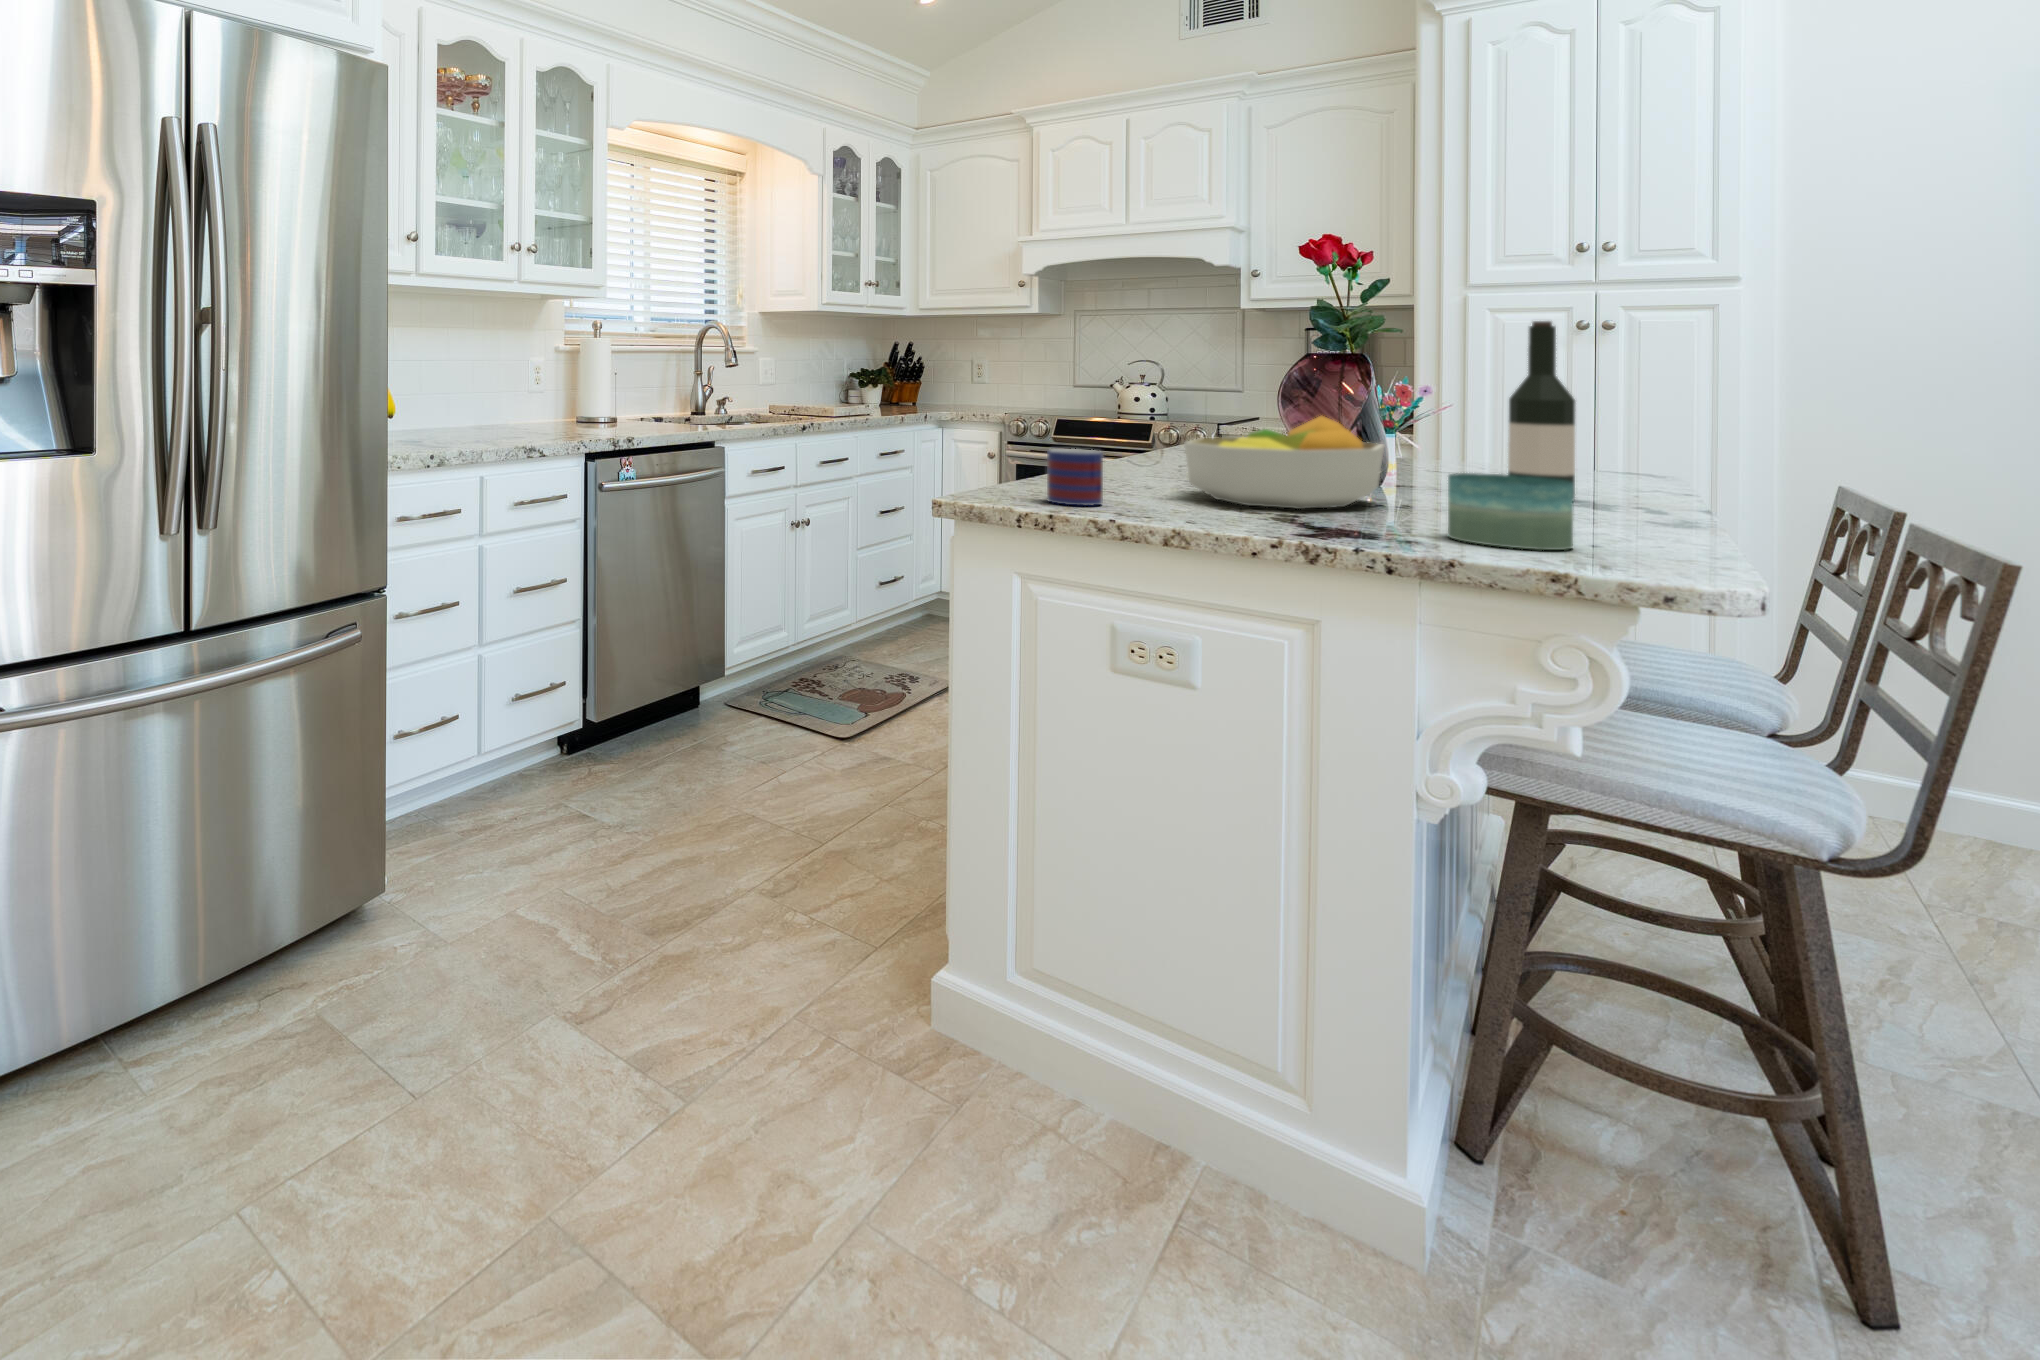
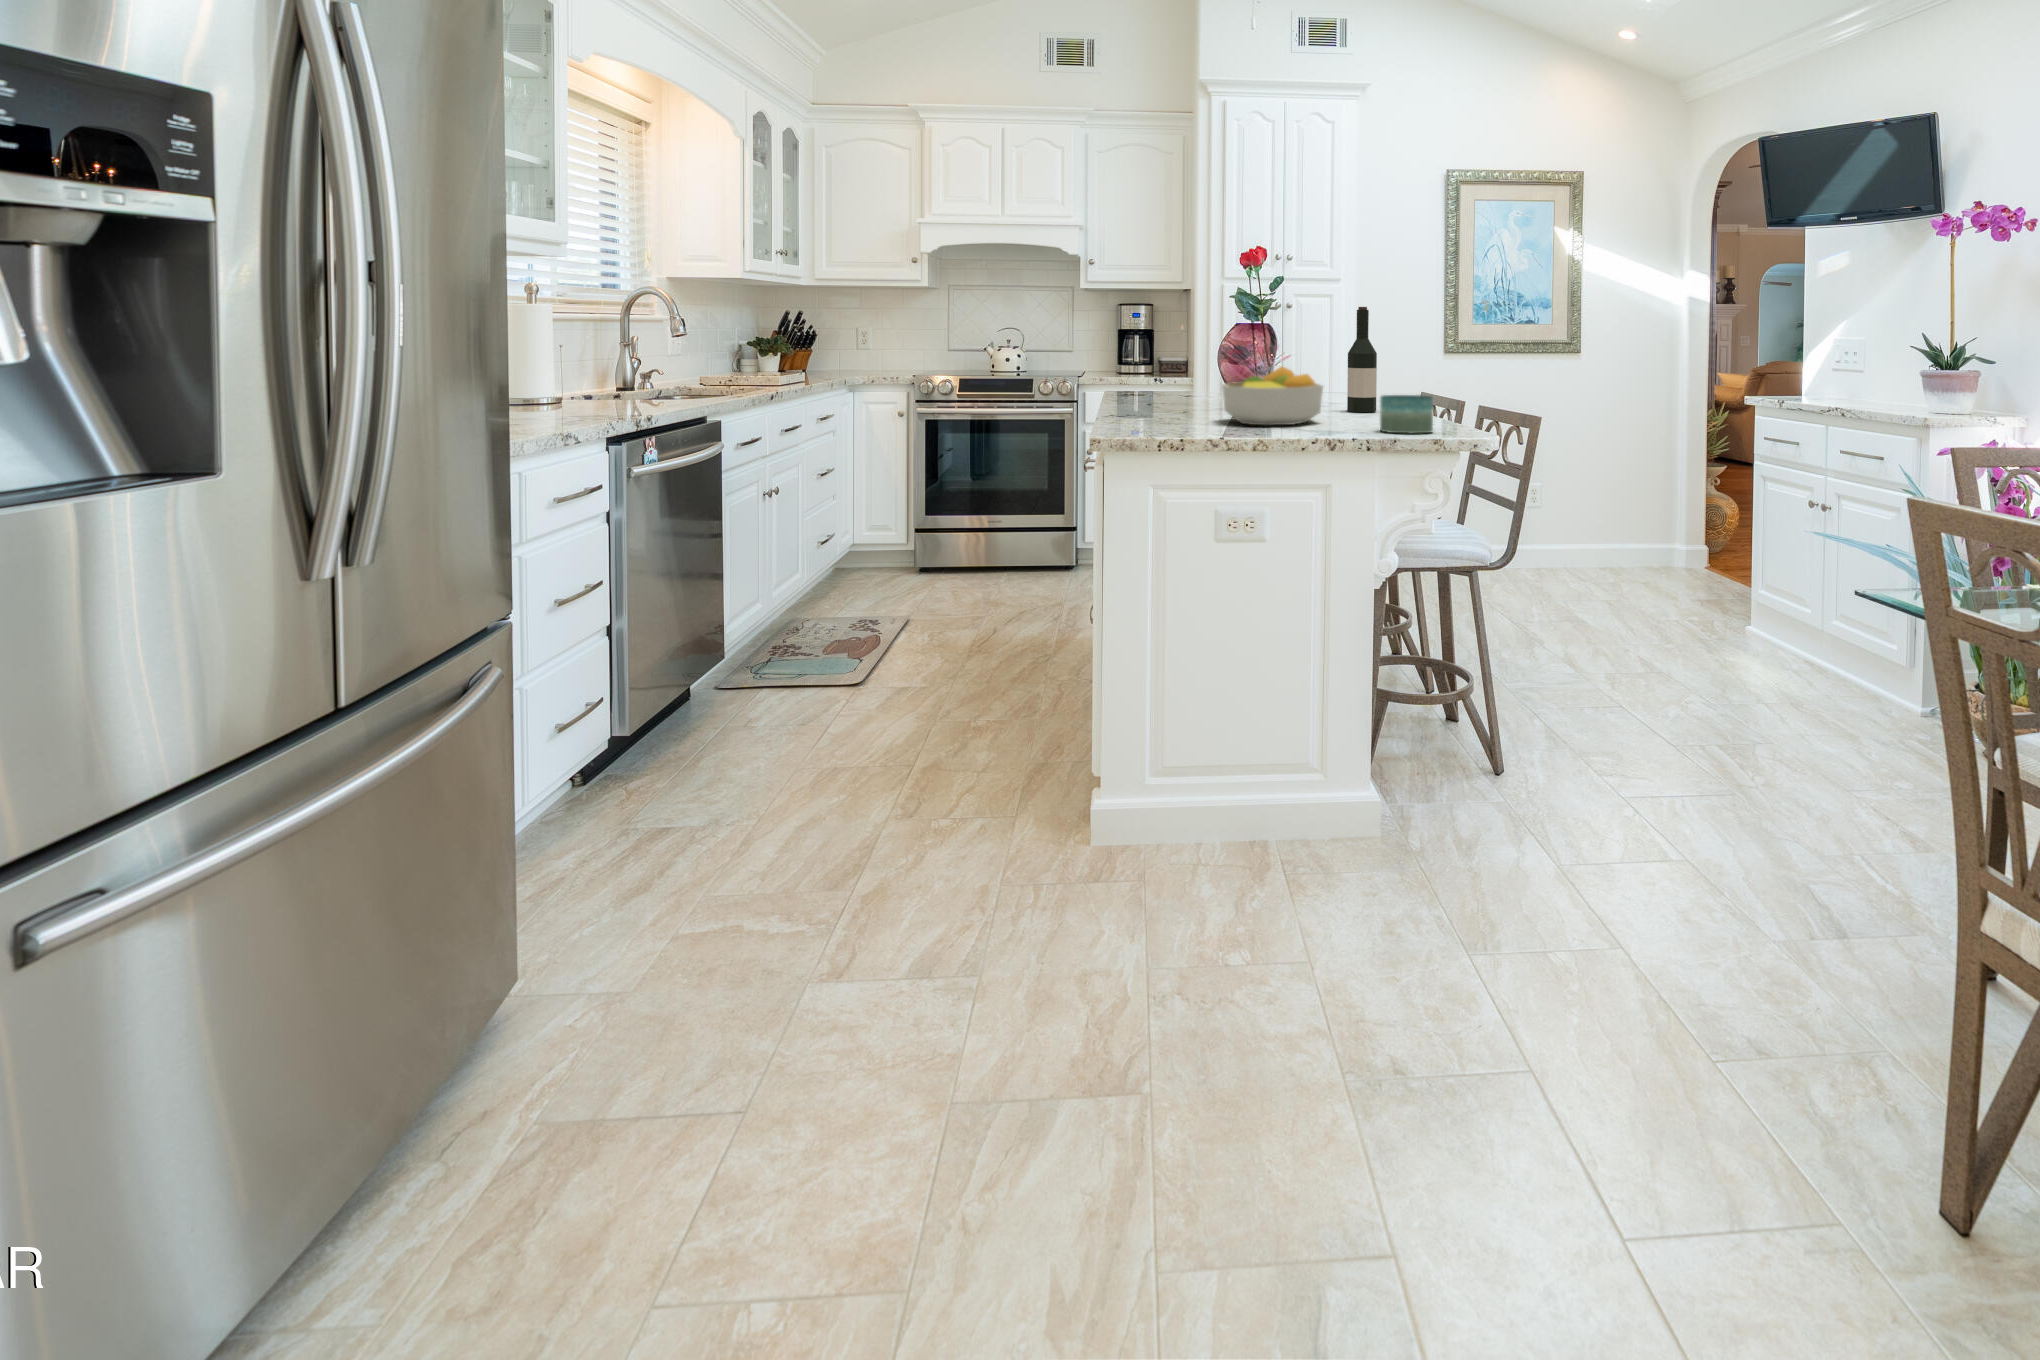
mug: present [1047,449,1103,506] -> none [1166,394,1202,433]

